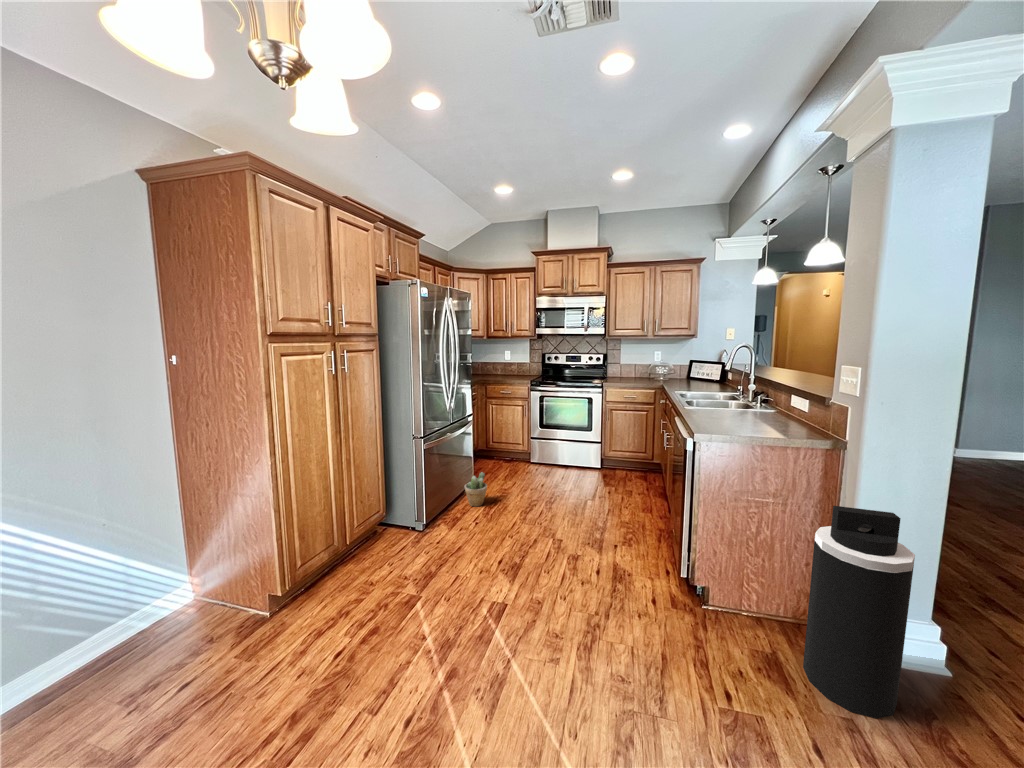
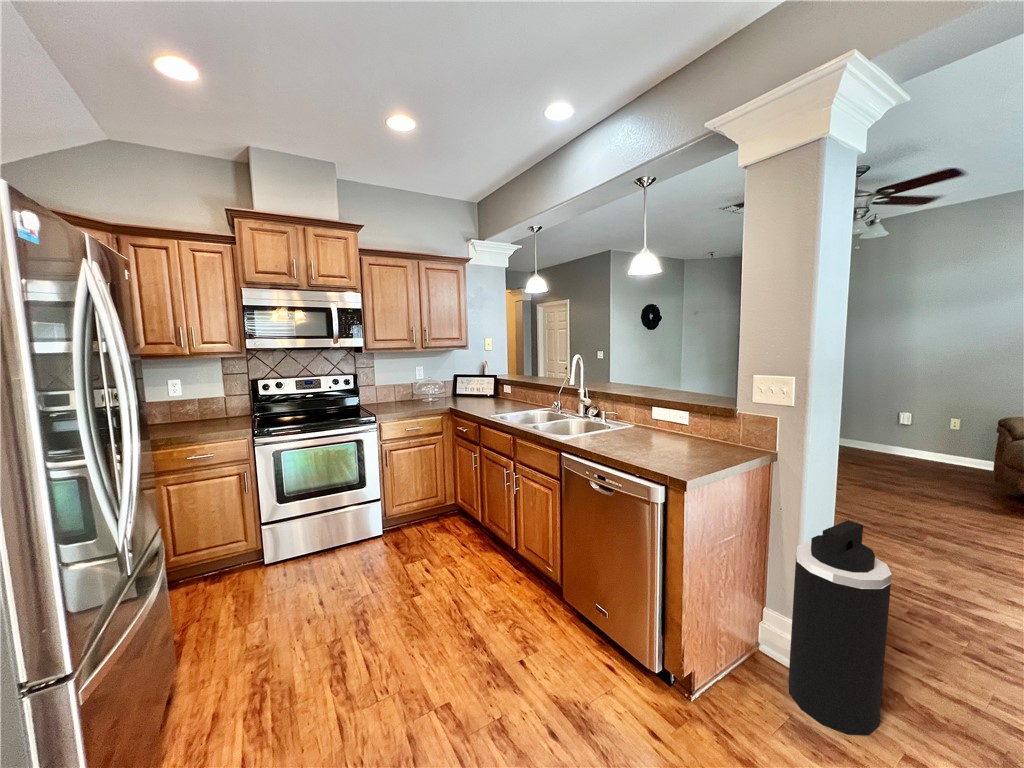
potted plant: present [465,472,487,507] -> none [178,648,240,737]

